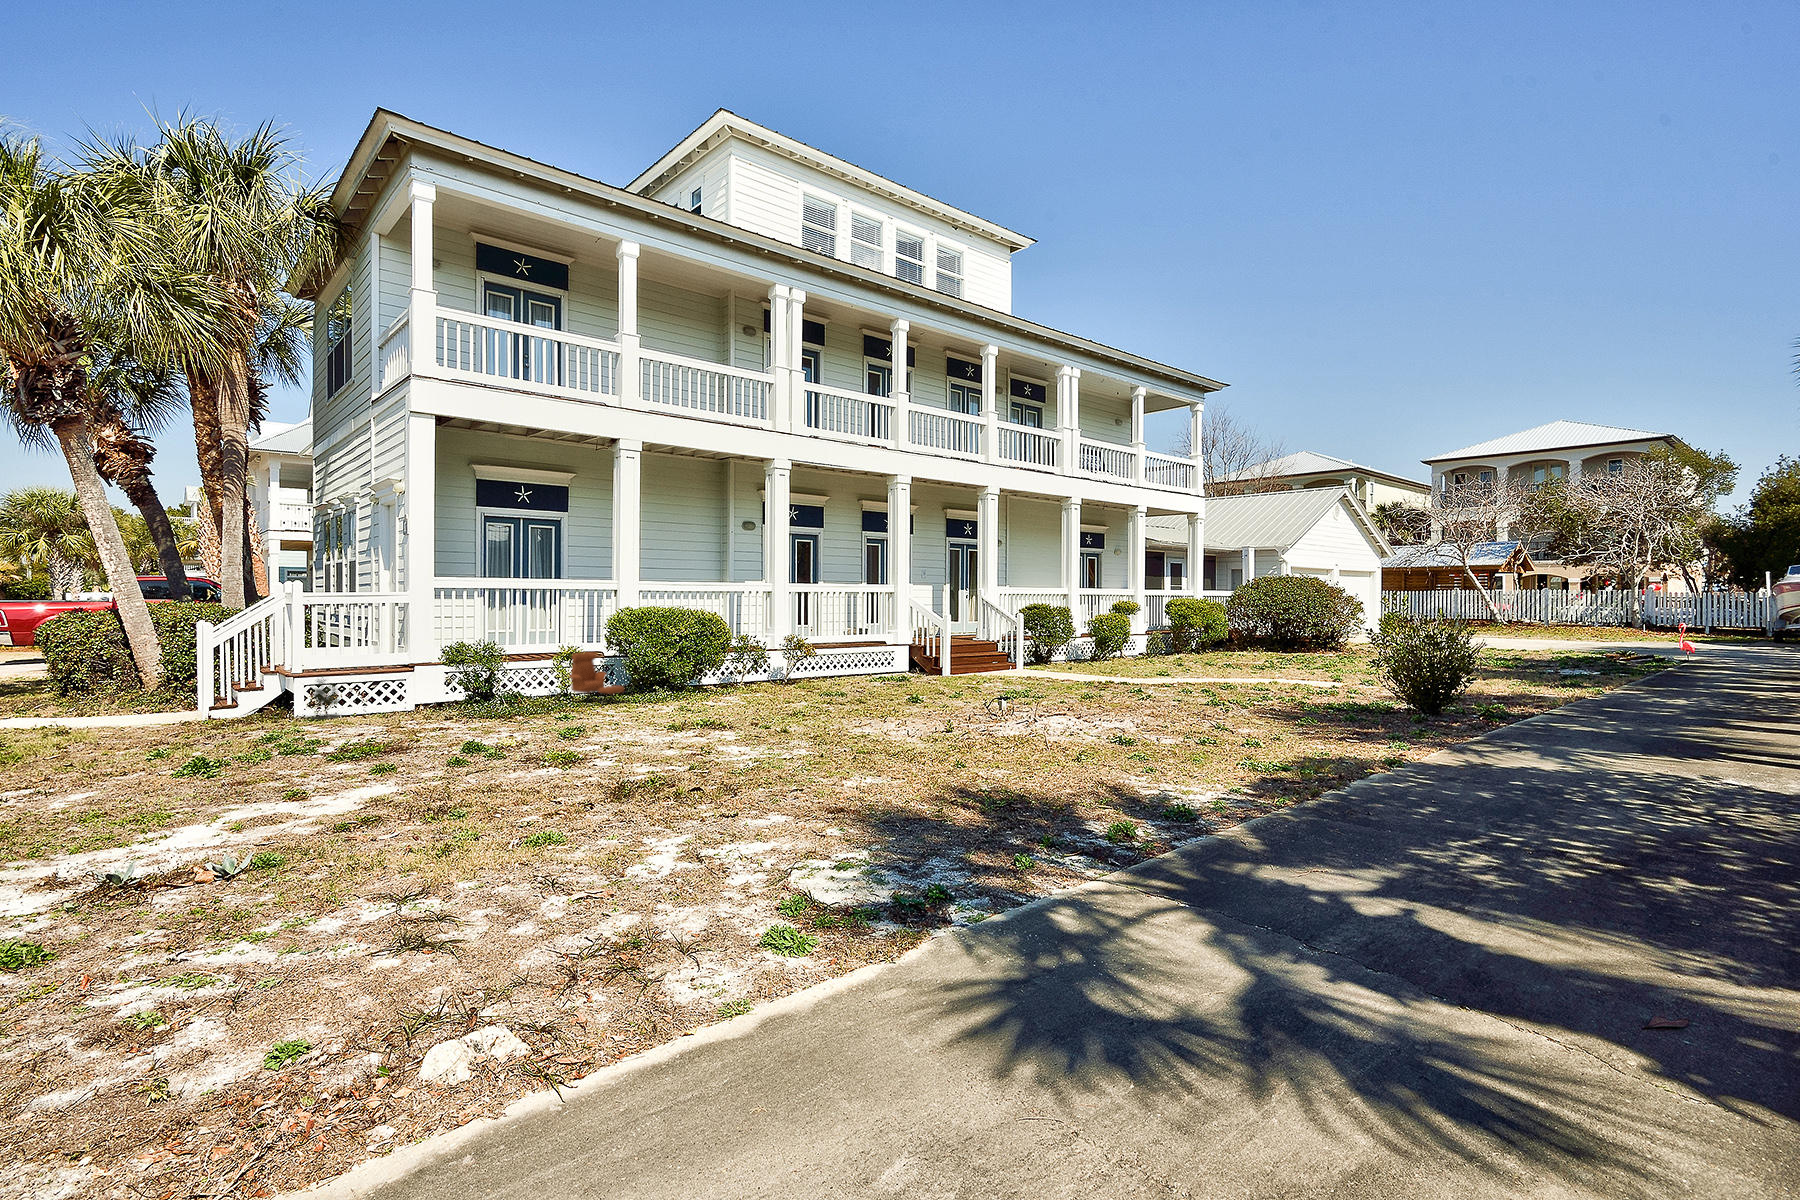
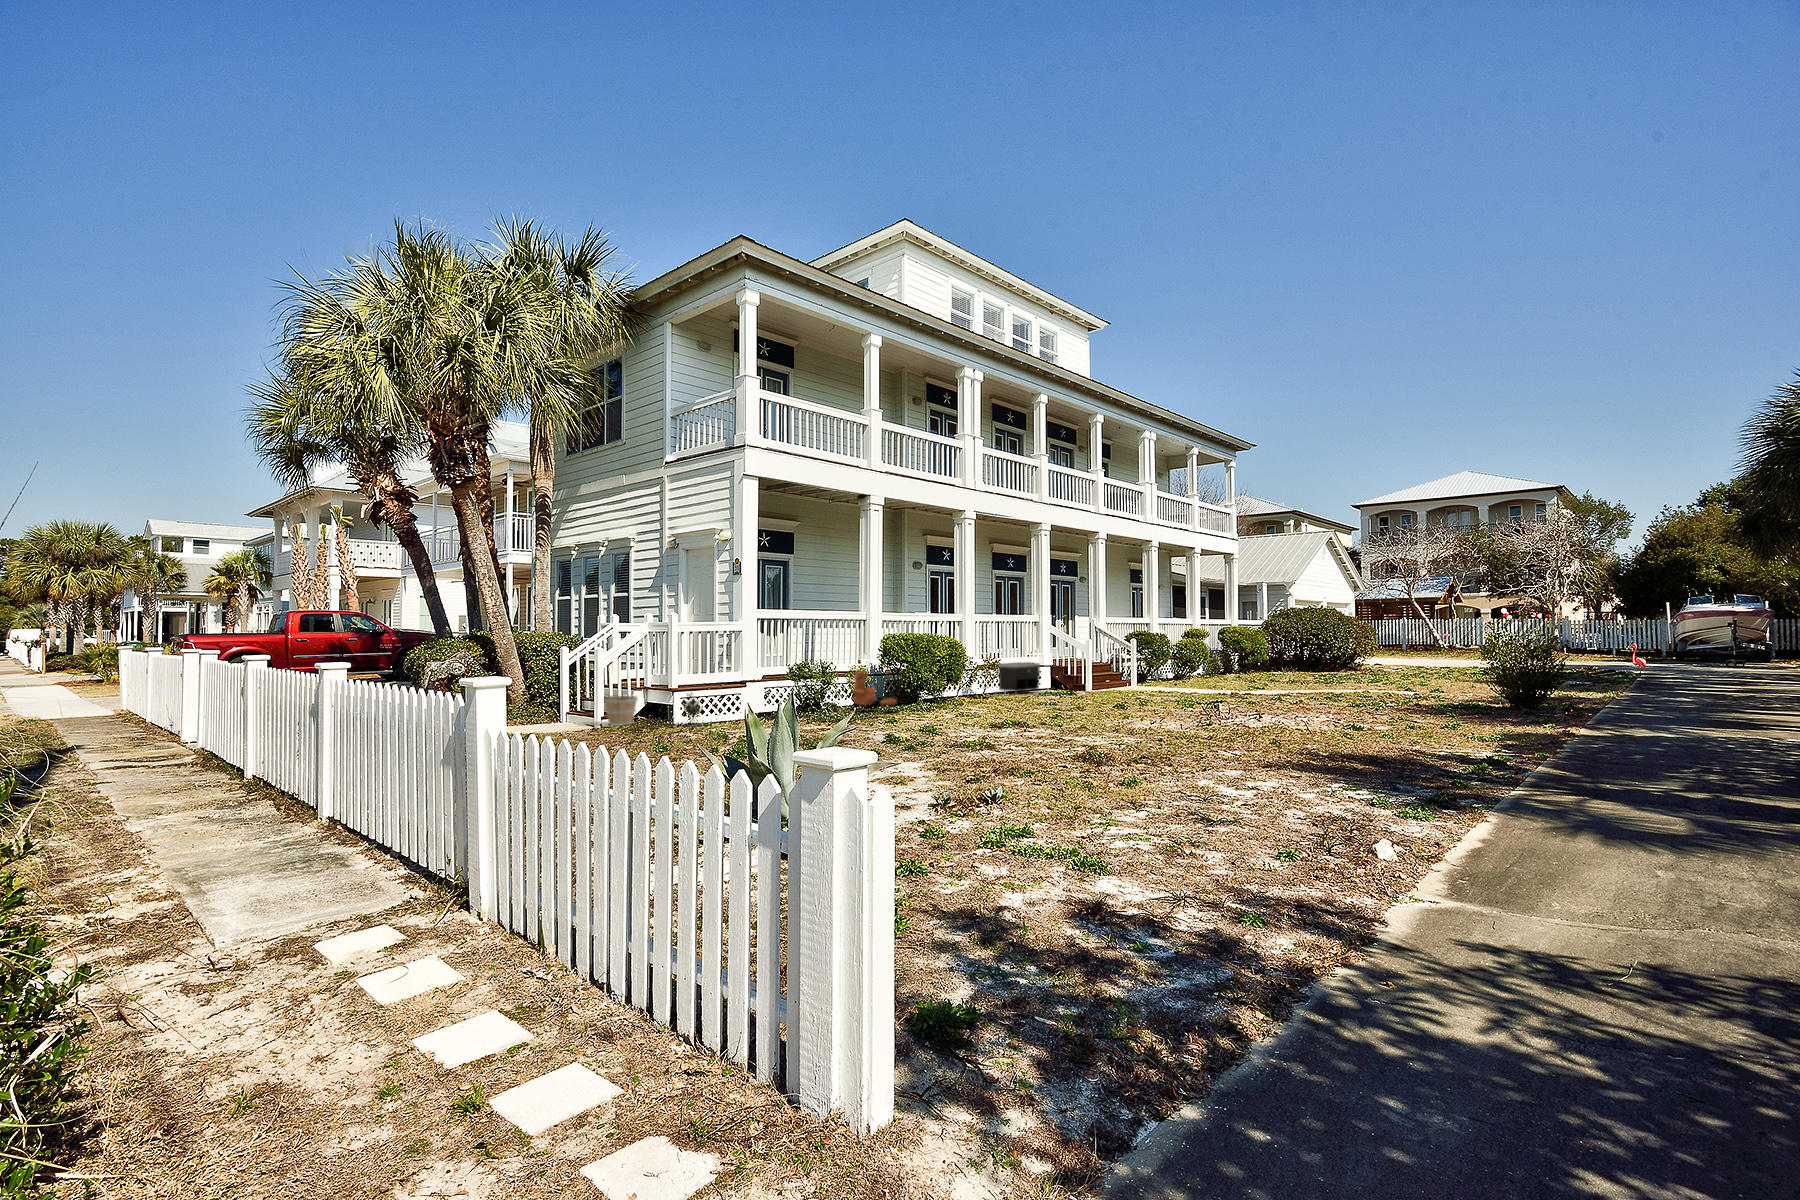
storage bench: none [822,641,875,680] -> present [999,662,1040,694]
wooden bucket: none [225,680,274,717] -> present [604,696,638,726]

